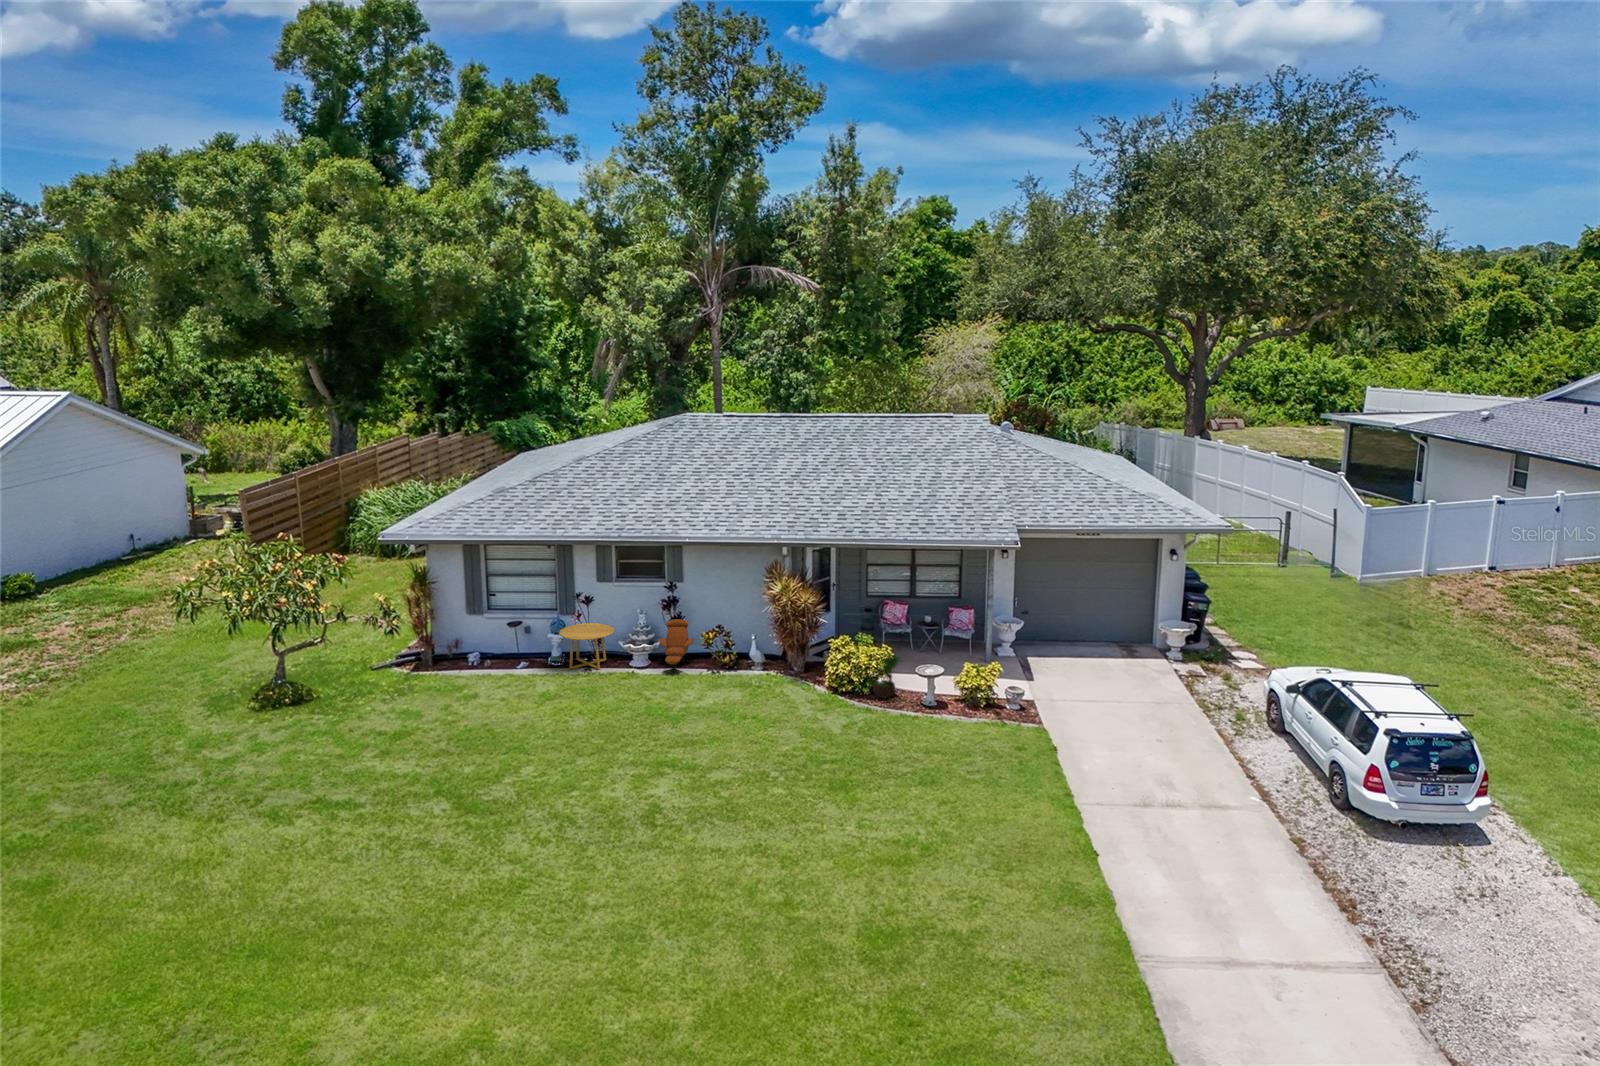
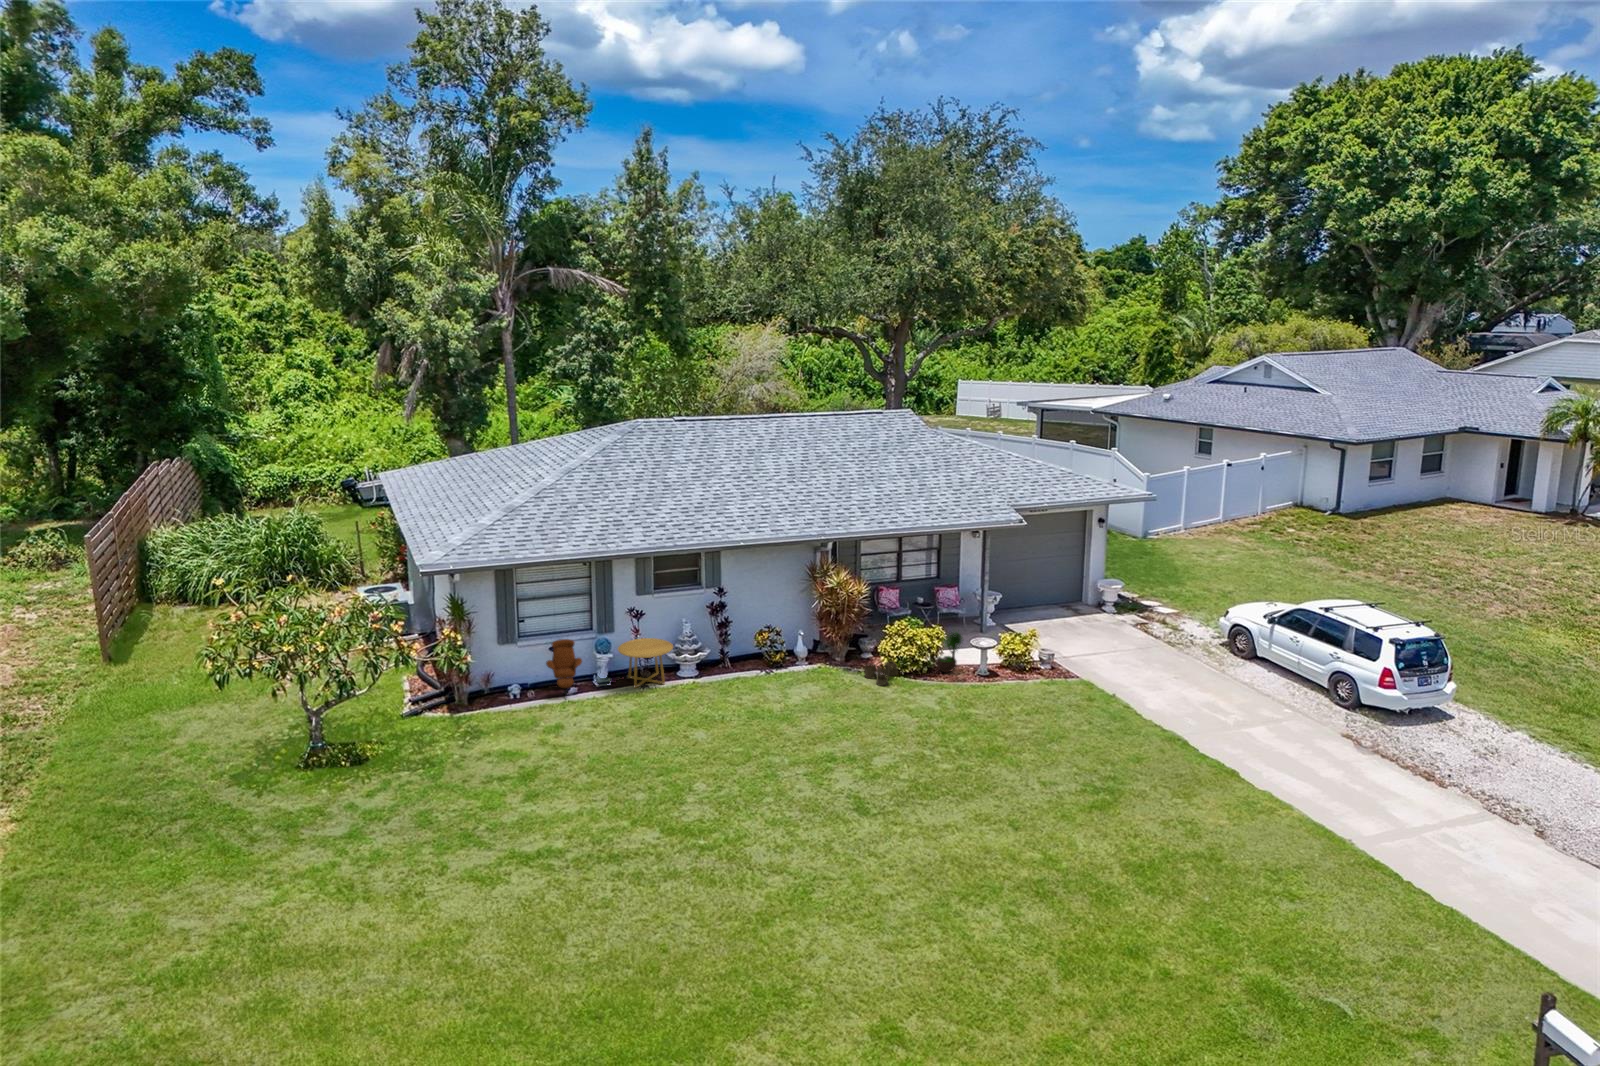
lounge chair: present [659,619,694,675] -> present [546,639,582,696]
woven basket: none [792,674,831,701] -> present [864,661,898,686]

